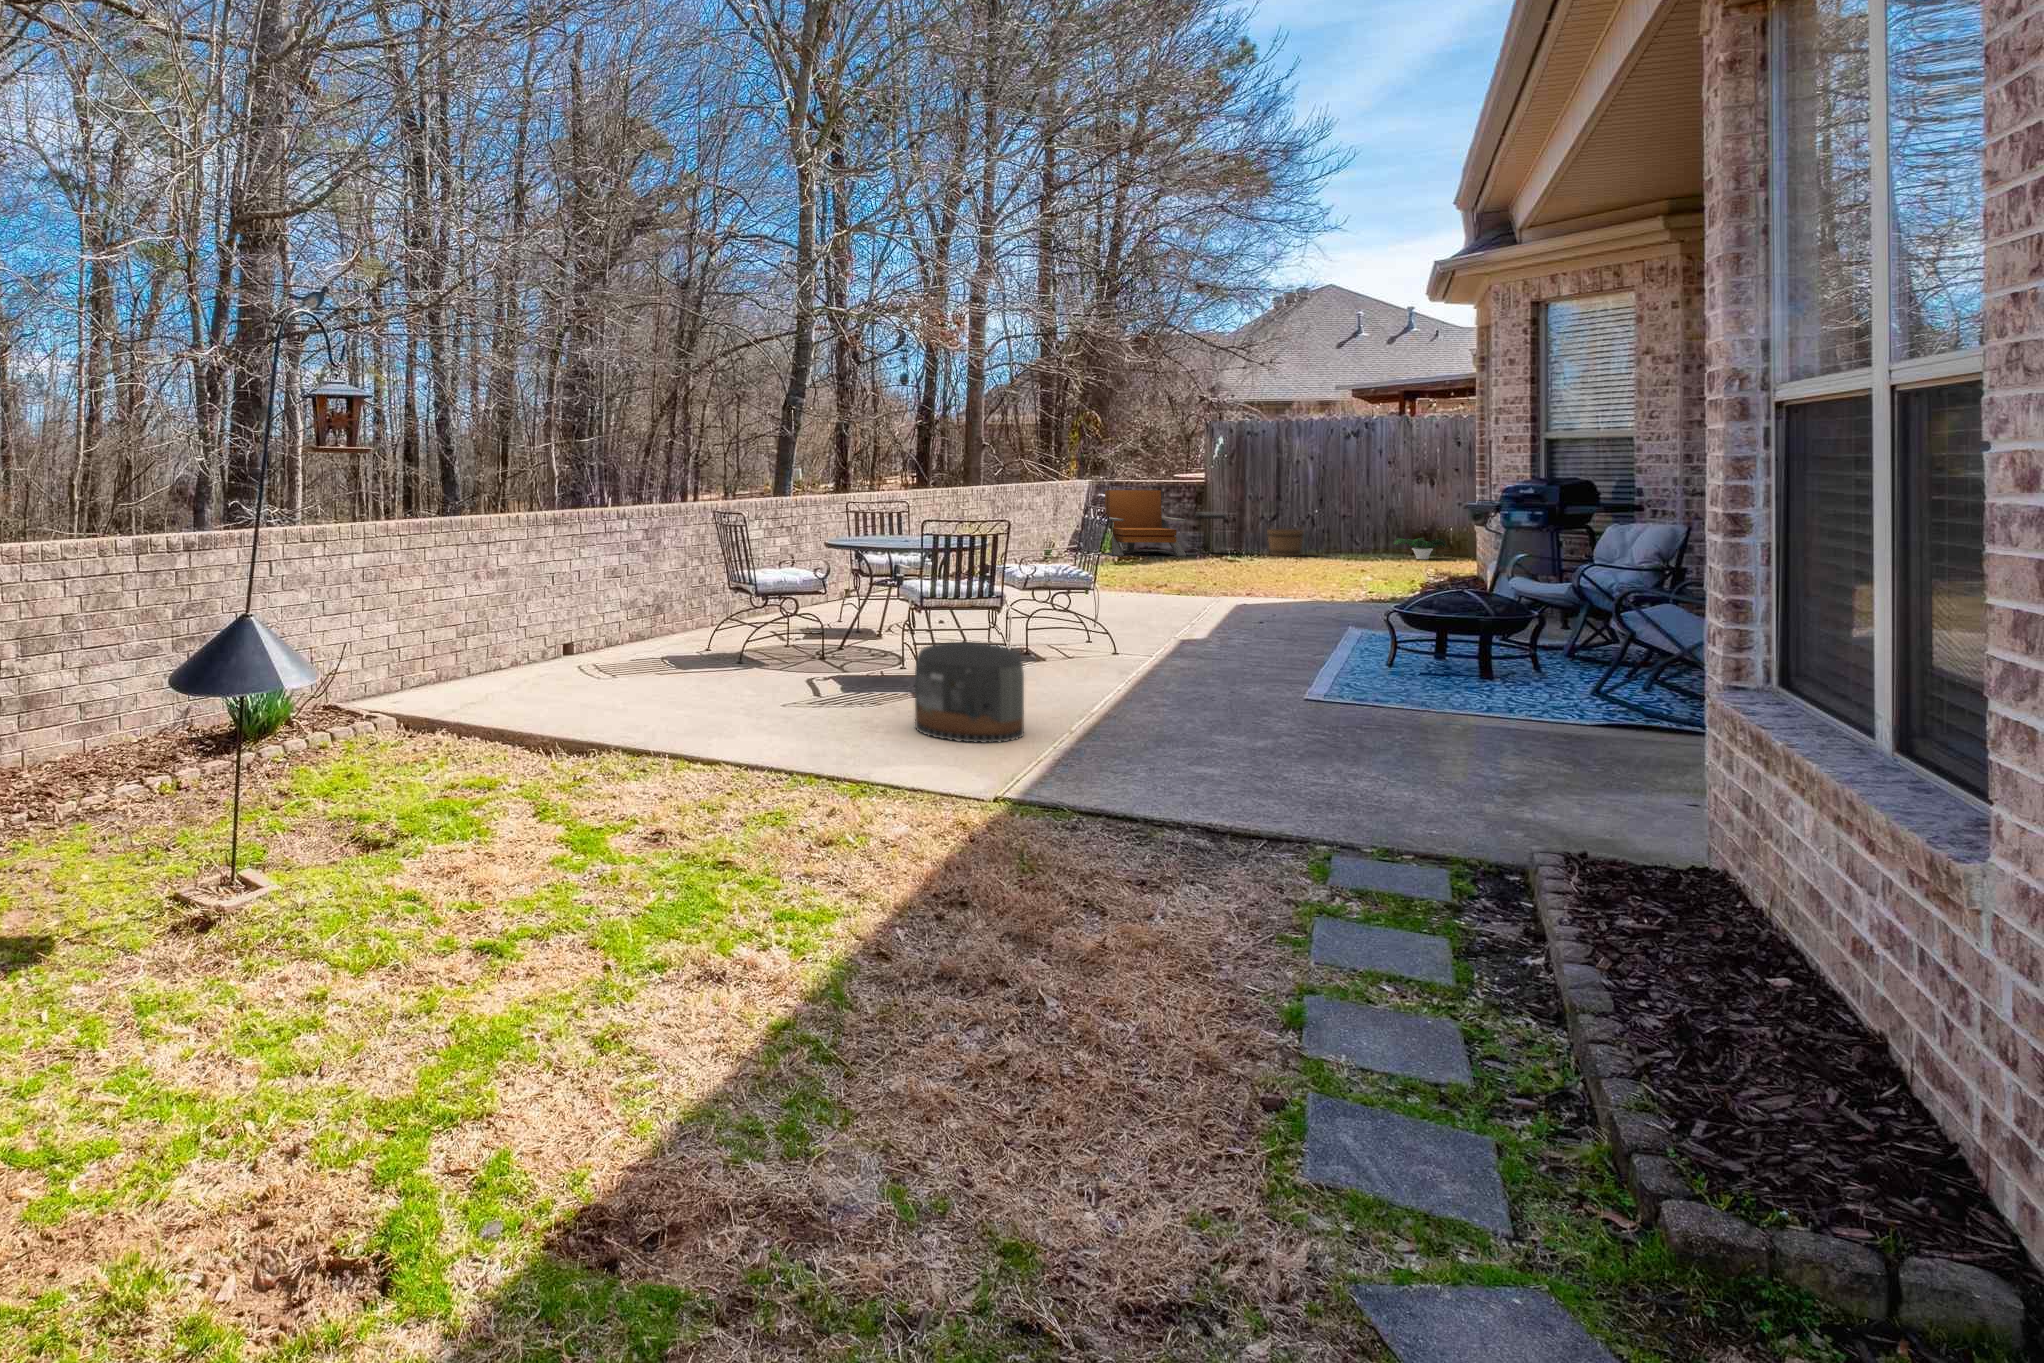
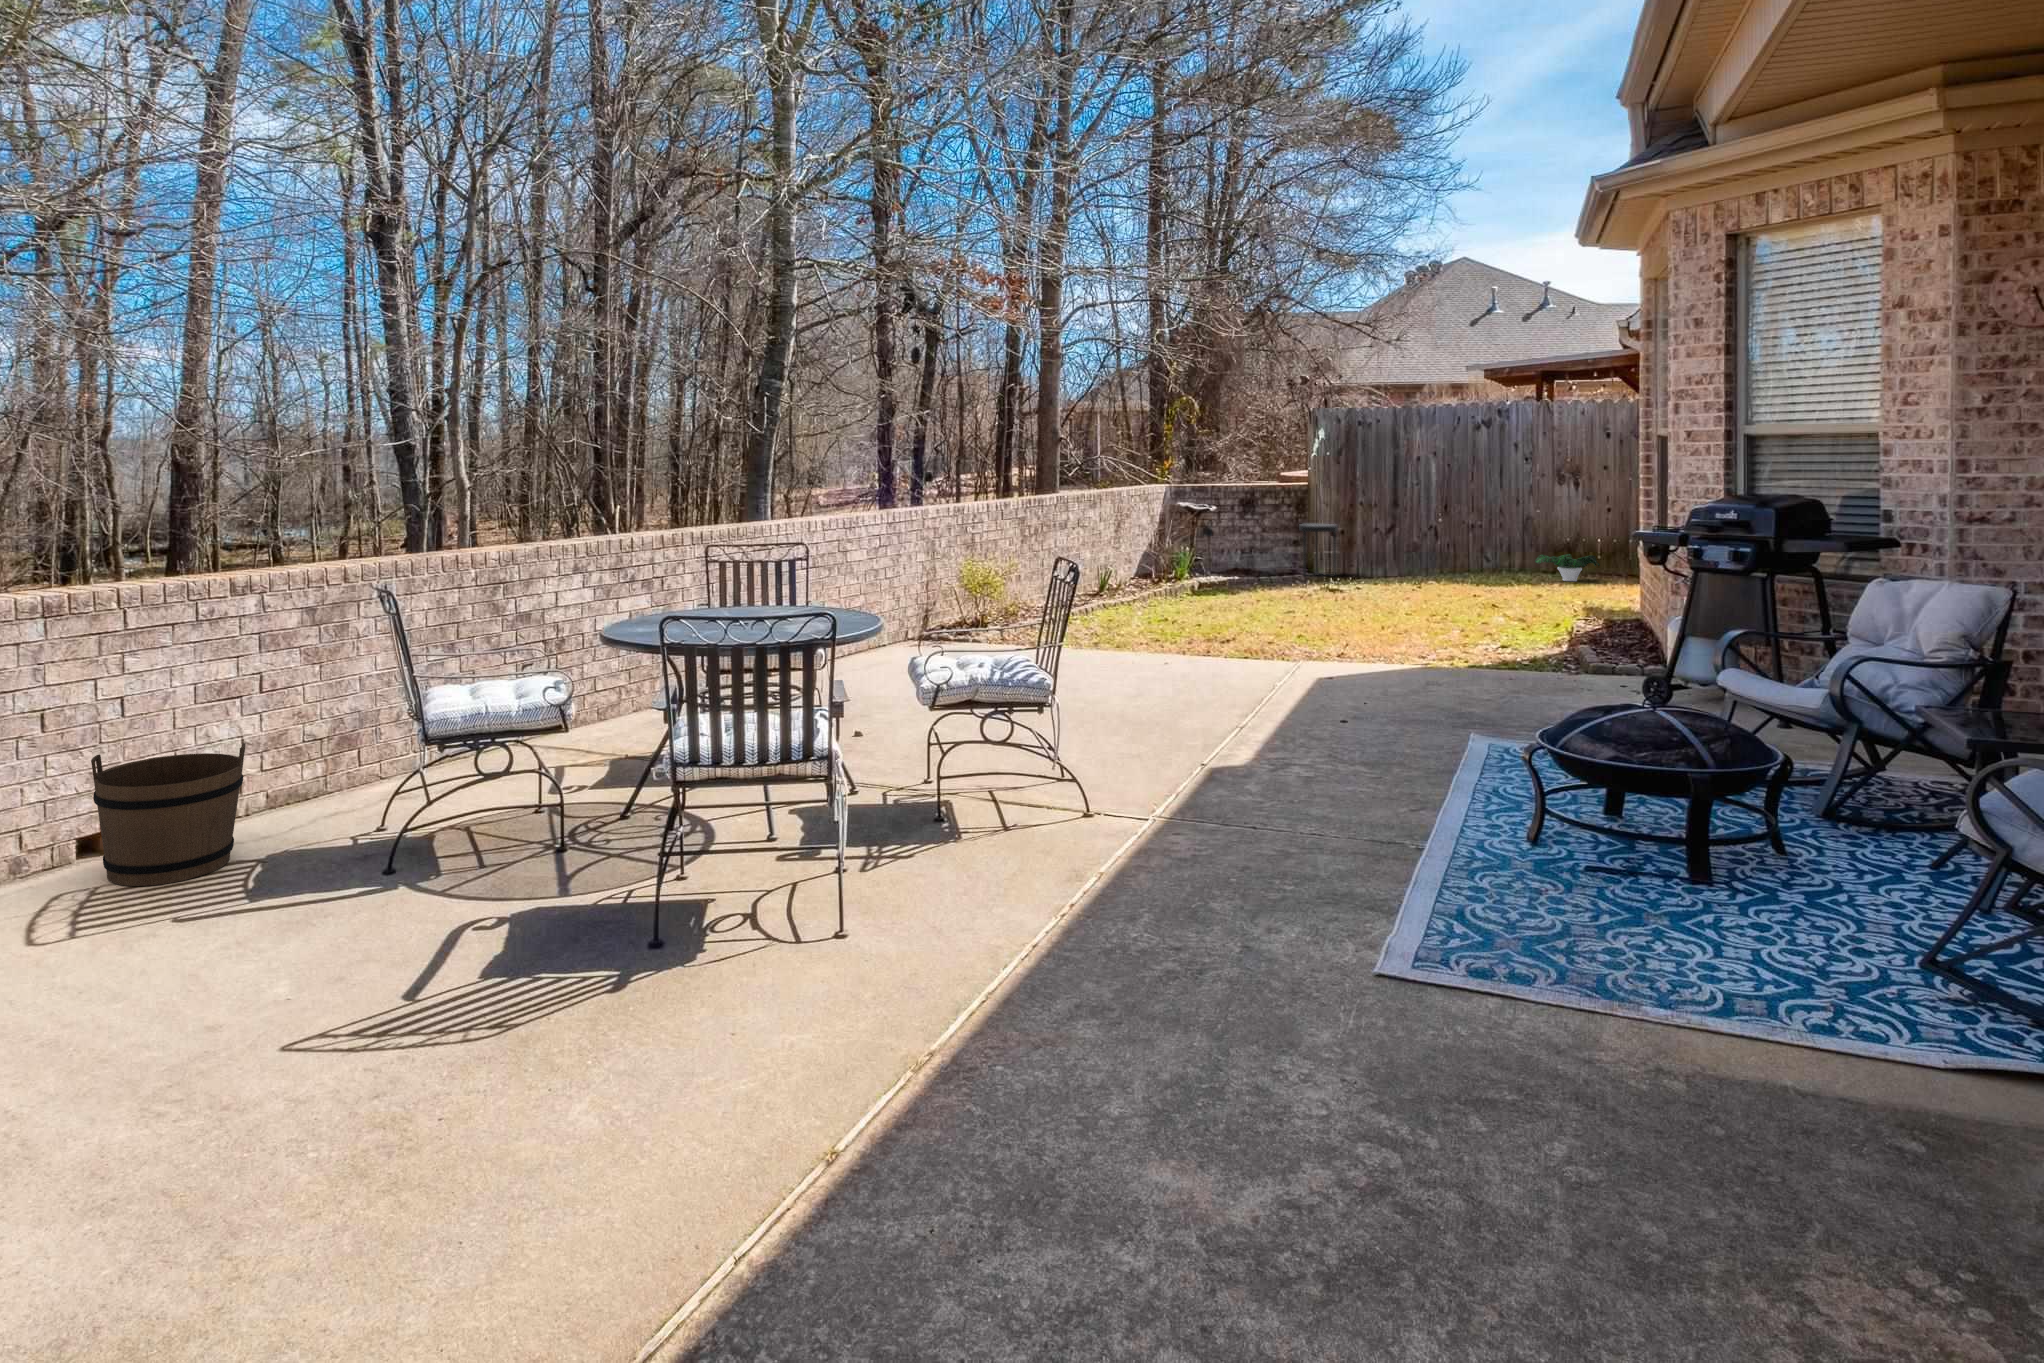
lounge chair: present [1105,490,1186,556] -> none [1177,496,1287,581]
bucket: present [1267,527,1304,556] -> present [91,743,246,886]
pouf: present [915,642,1024,743] -> none [400,960,683,1305]

